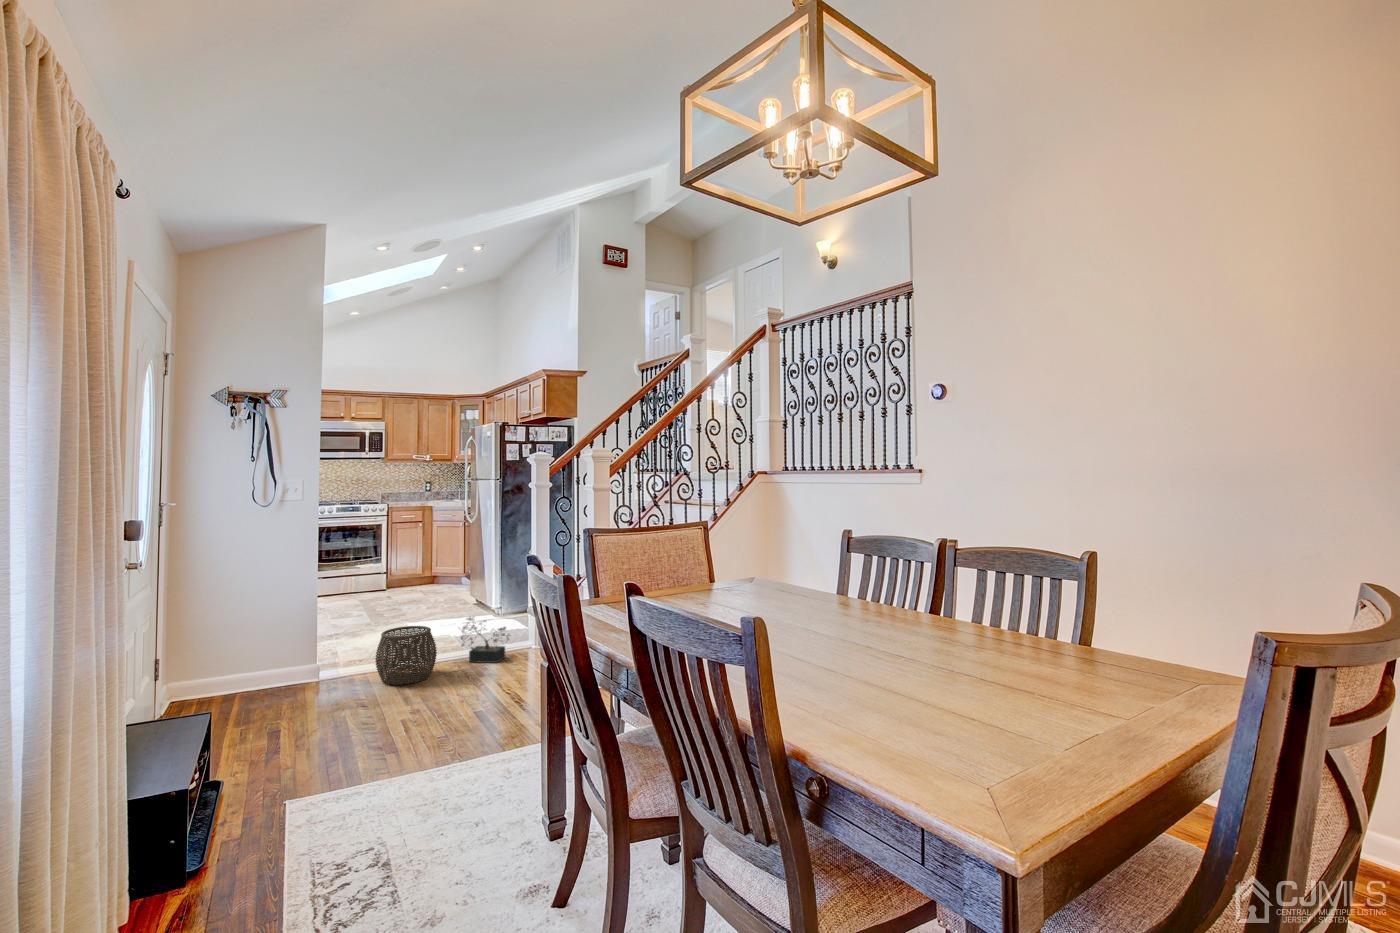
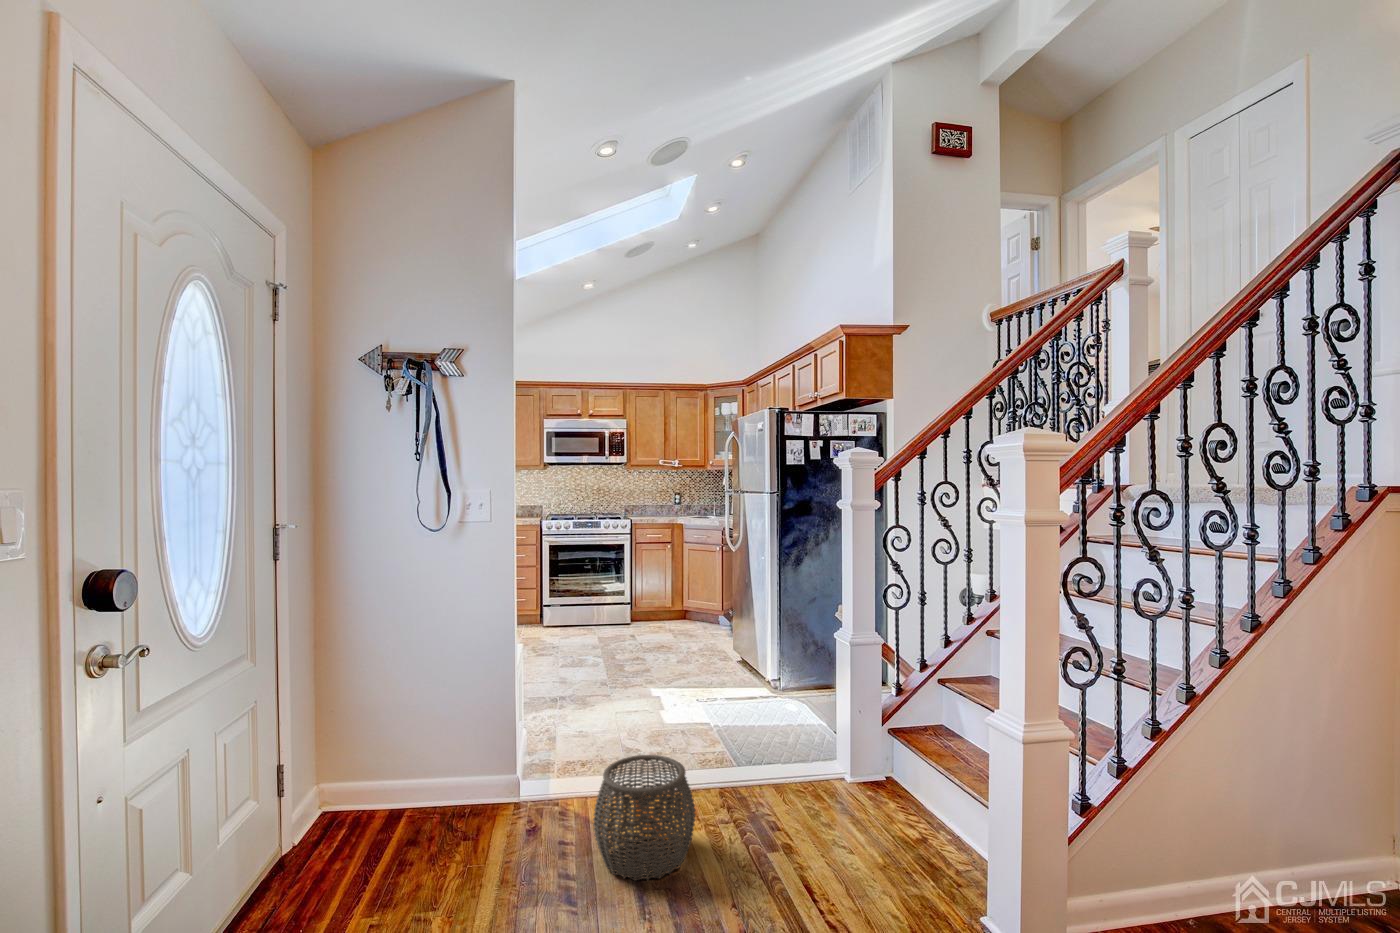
decorative plant: present [460,617,509,663] -> none [729,734,820,835]

